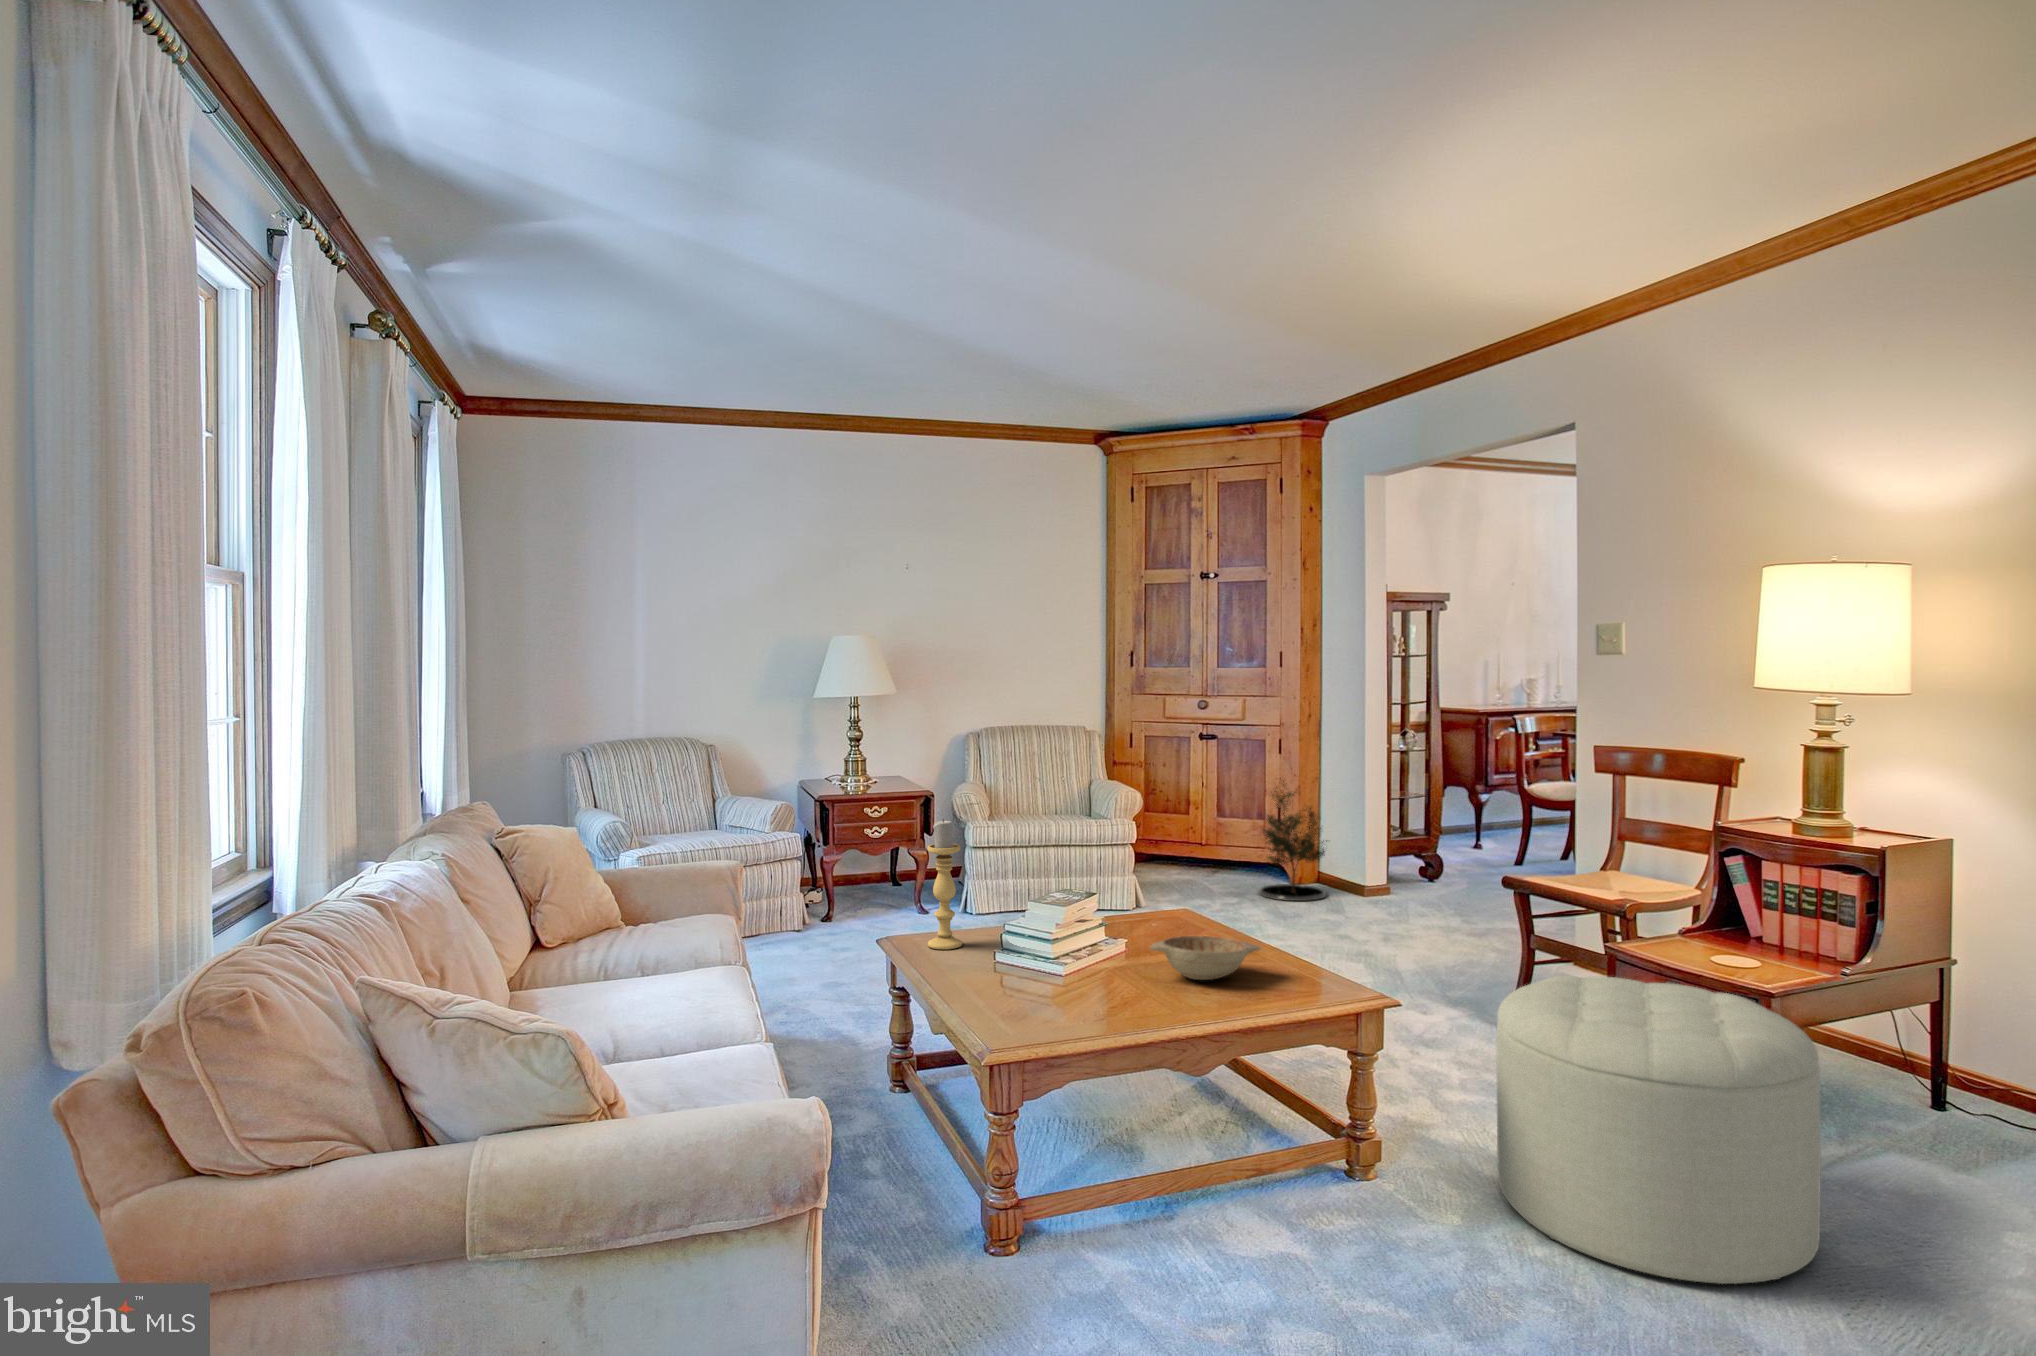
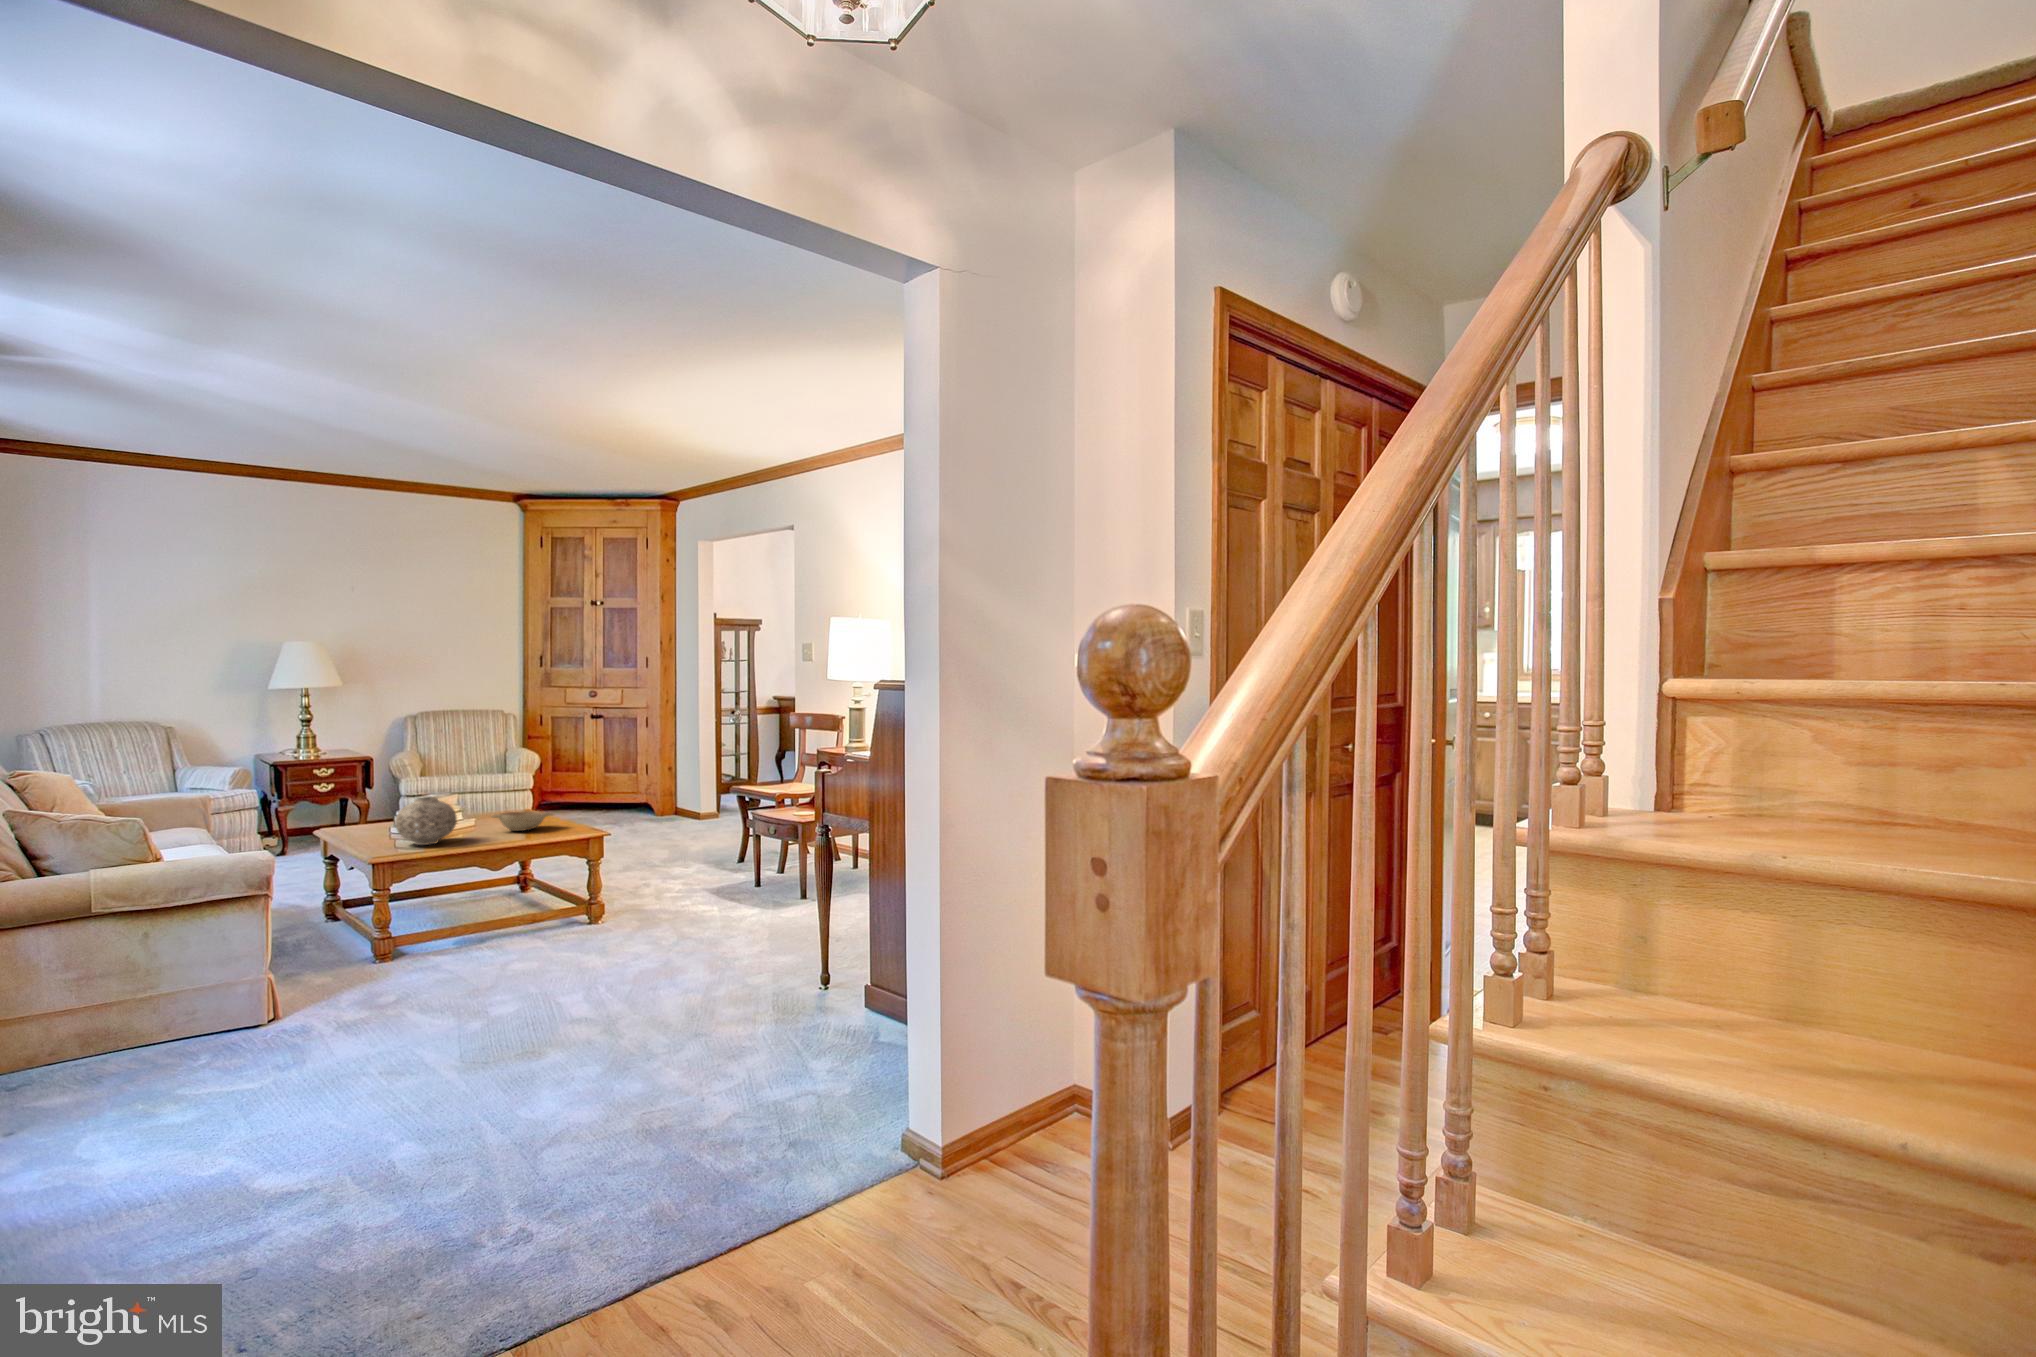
potted tree: present [1259,778,1327,901] -> none [626,741,677,822]
candle holder: present [928,819,962,949] -> none [358,758,381,832]
vase: none [995,910,1099,1008] -> present [395,797,457,845]
ottoman: present [1496,976,1821,1284] -> none [662,816,789,927]

